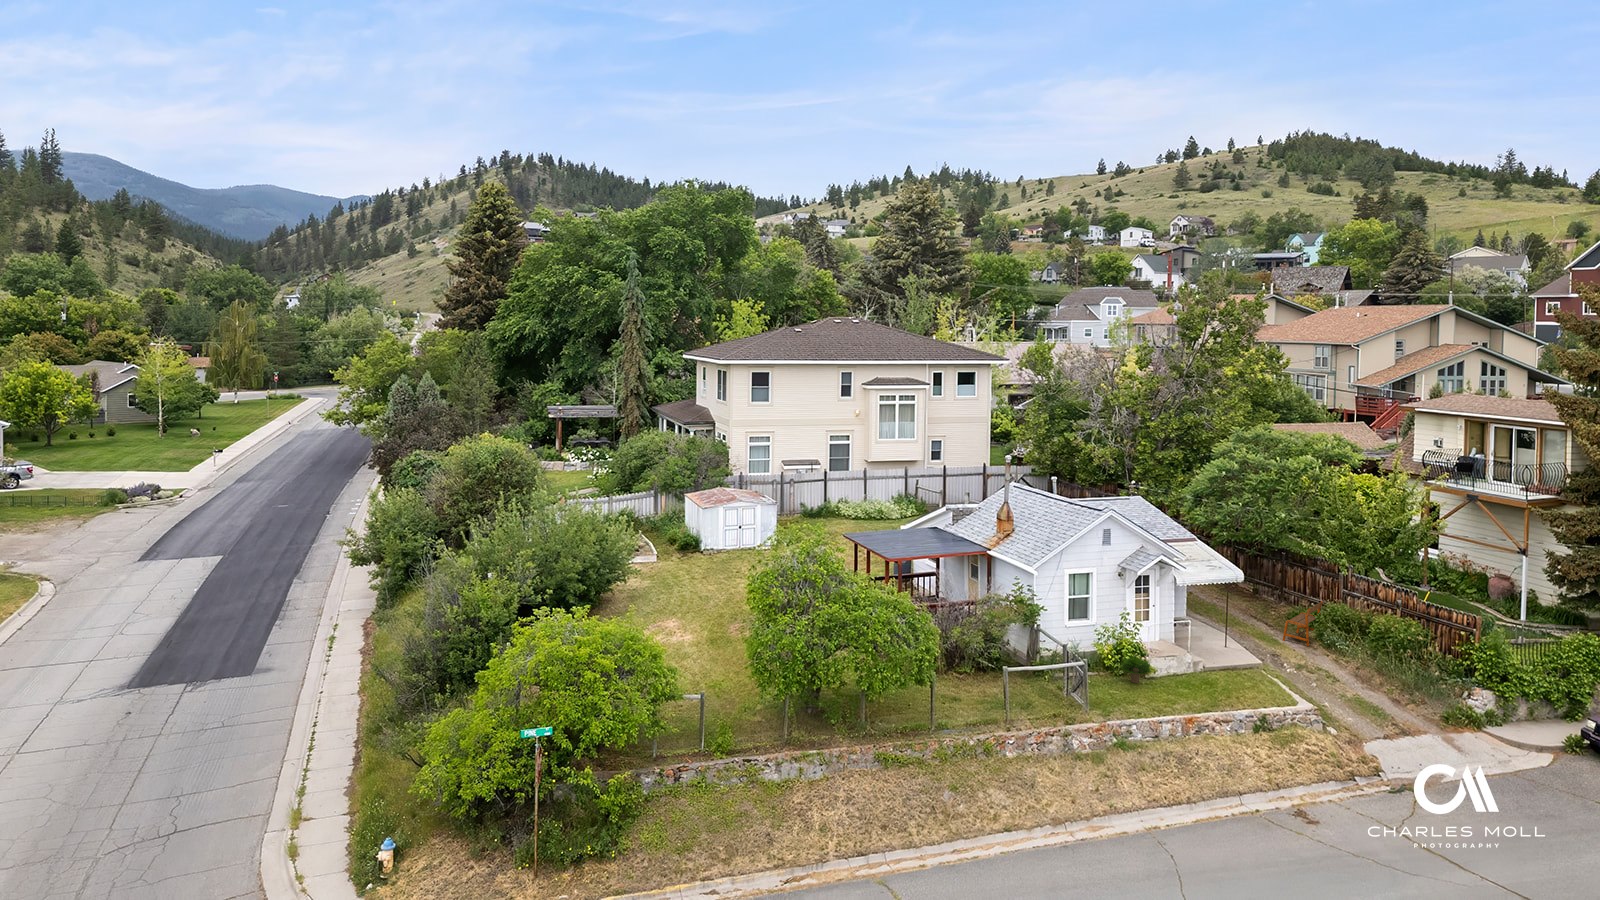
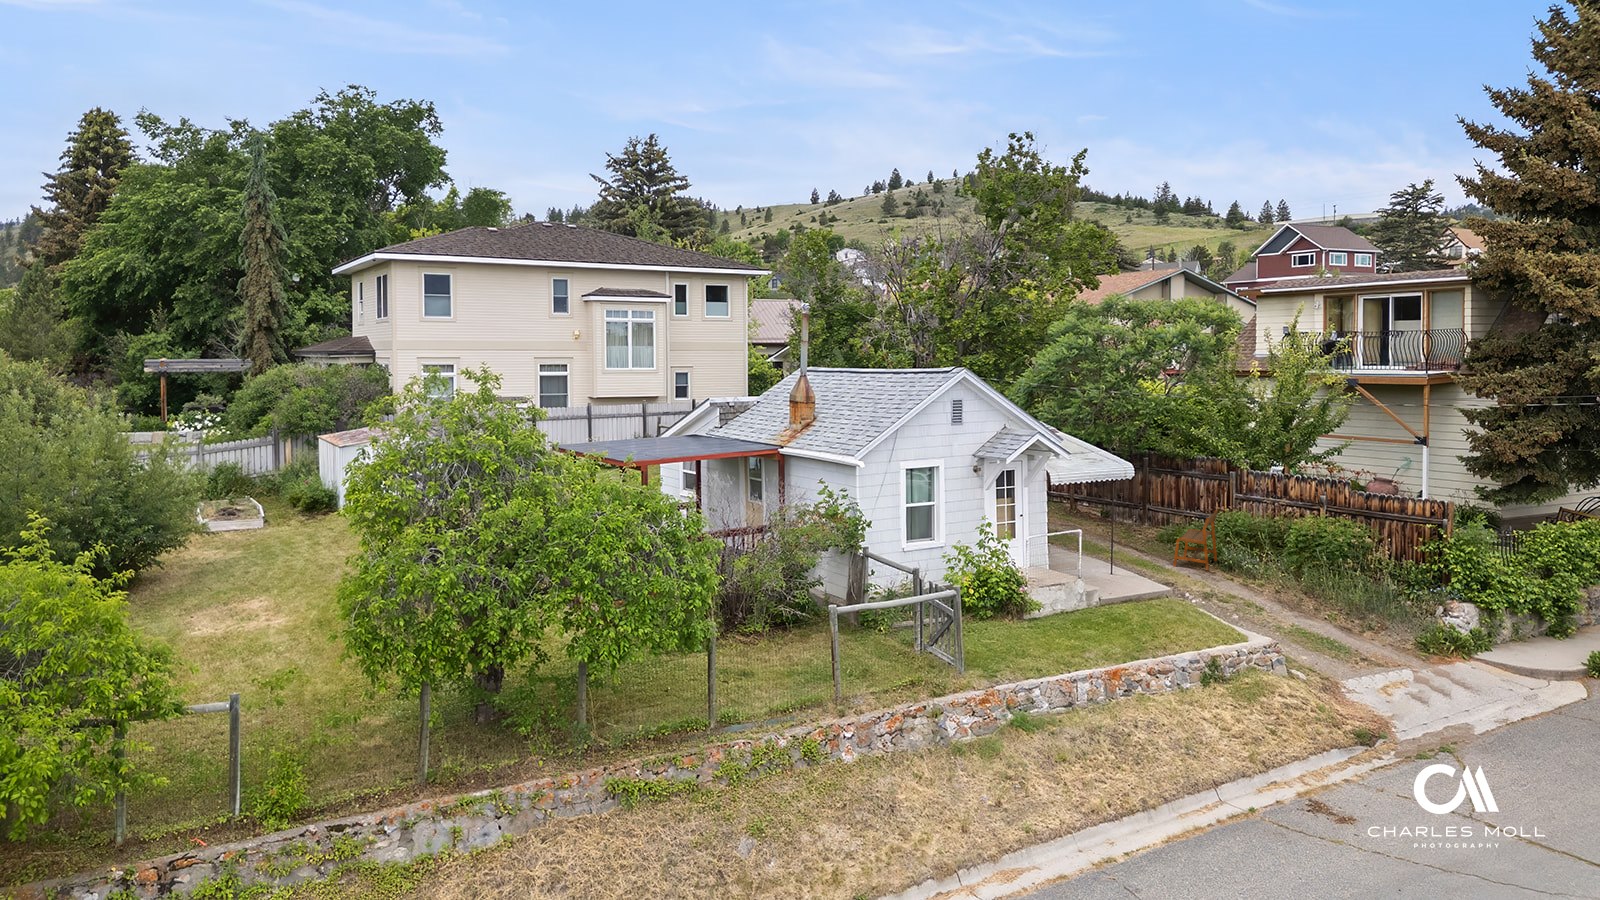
potted plant: present [1121,656,1151,683] -> none [986,587,1037,630]

